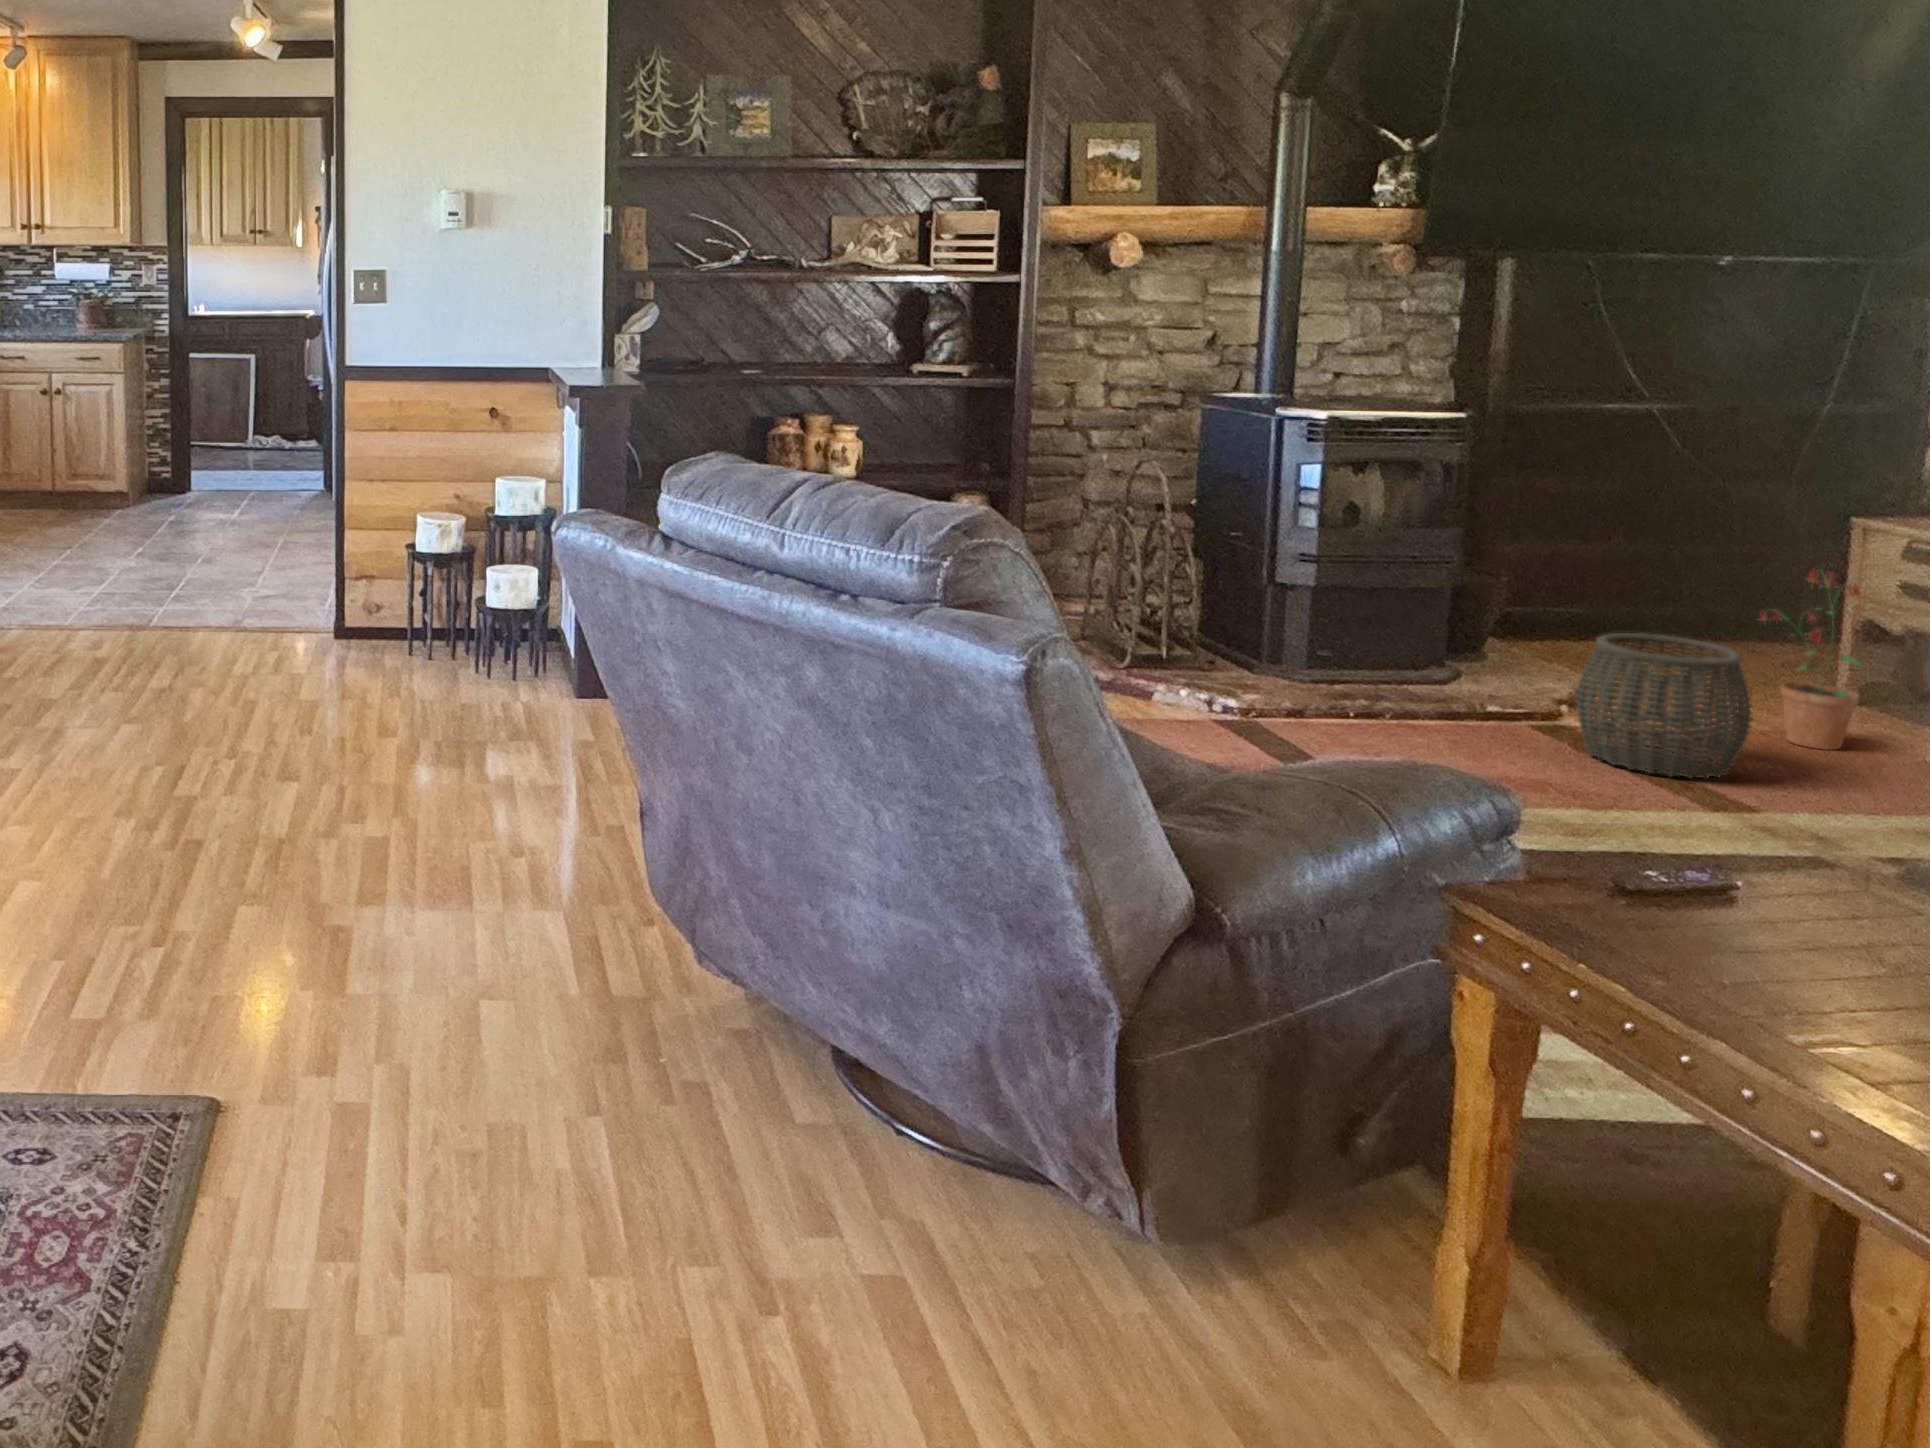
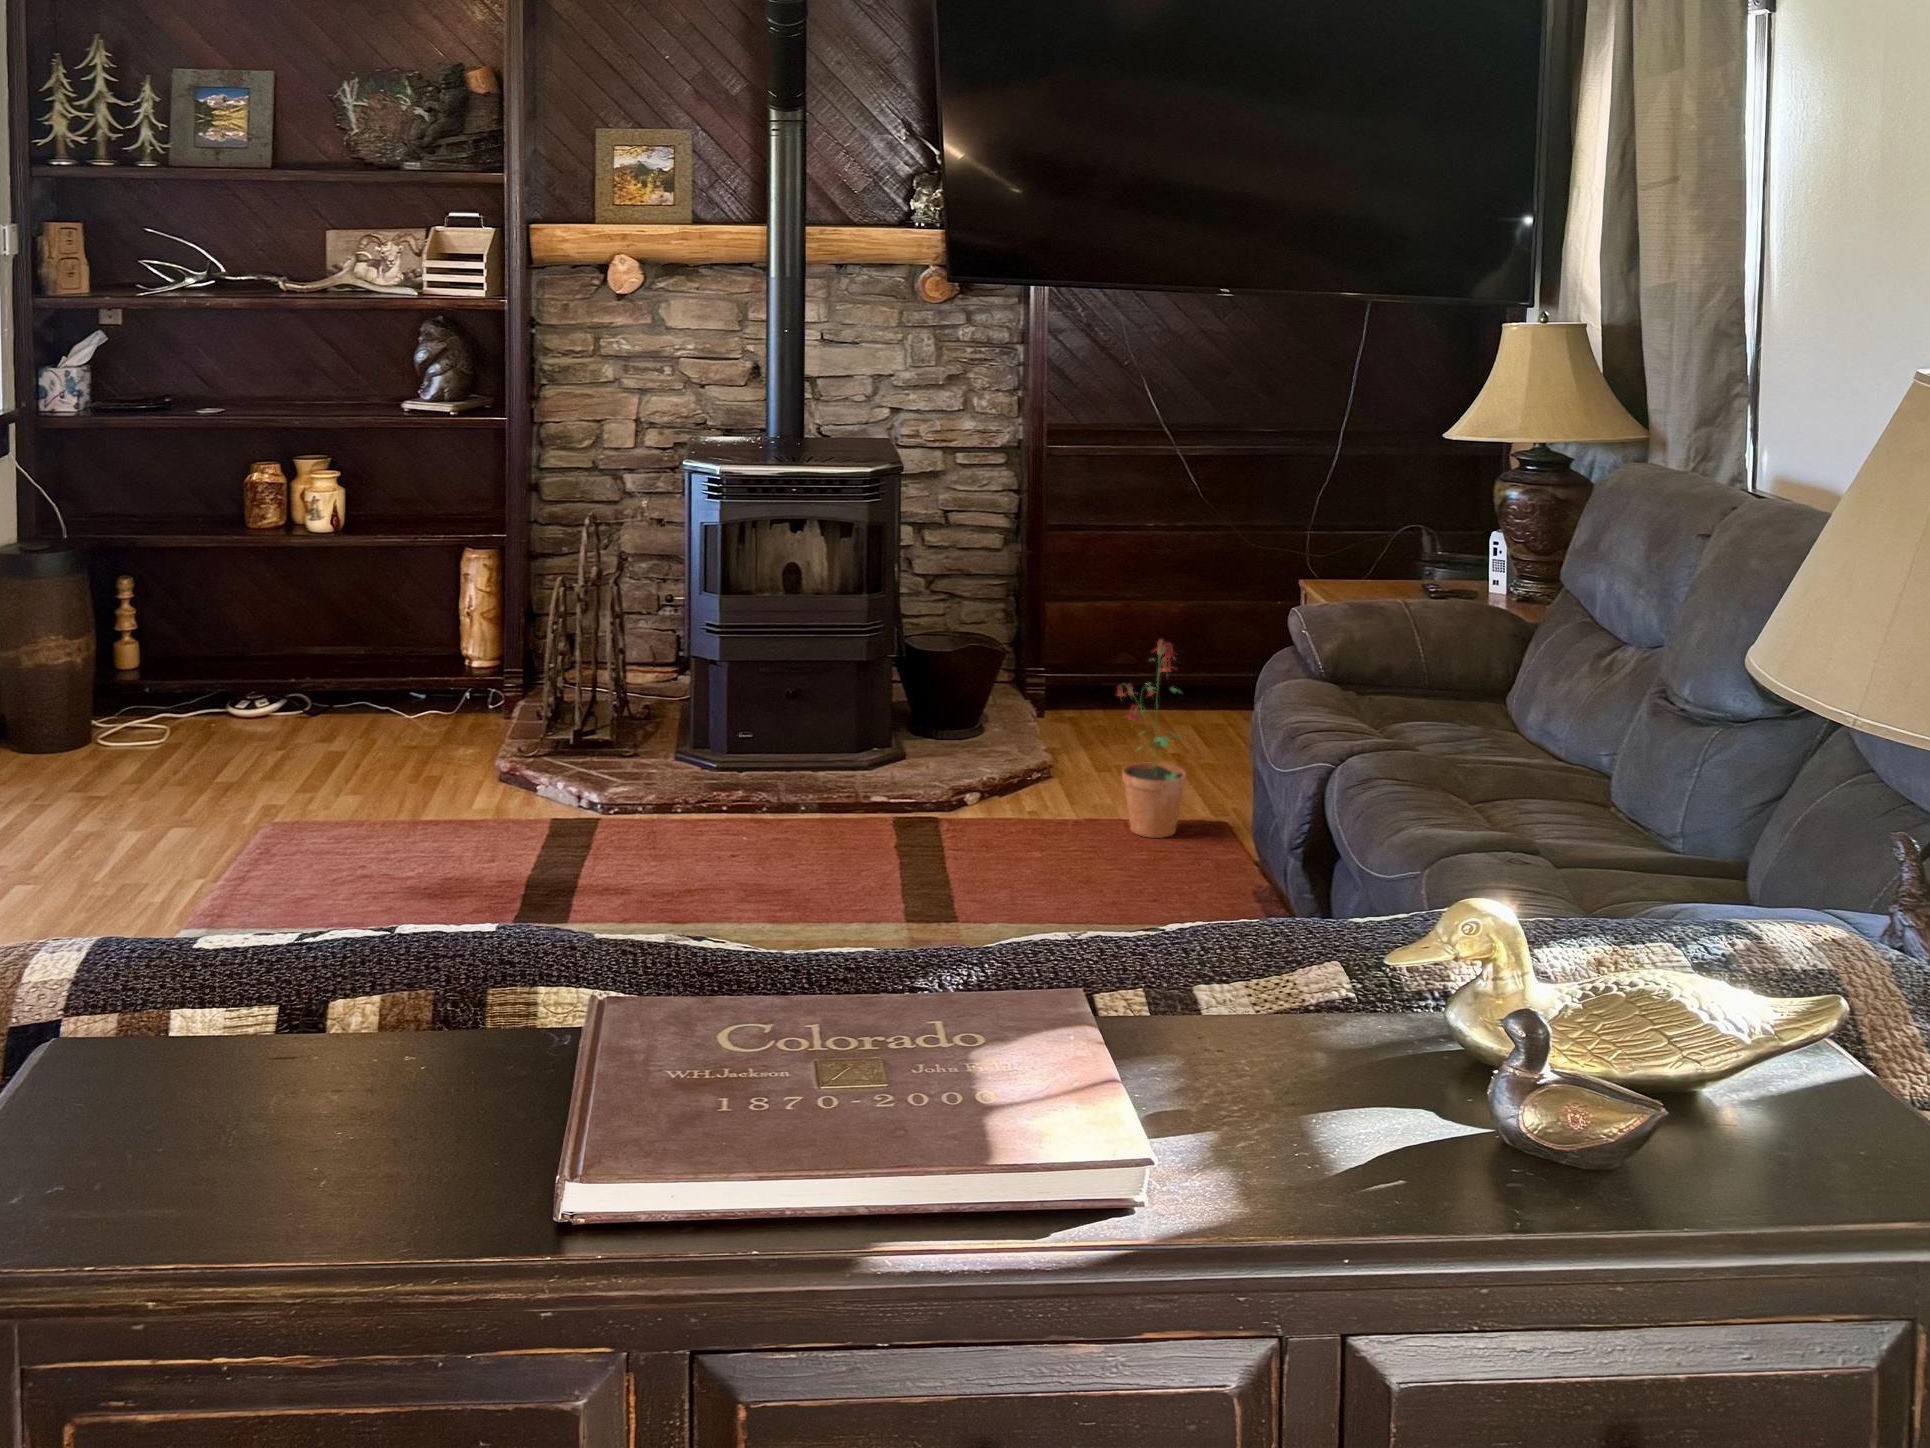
woven basket: present [1576,633,1753,778] -> none [863,713,1016,875]

